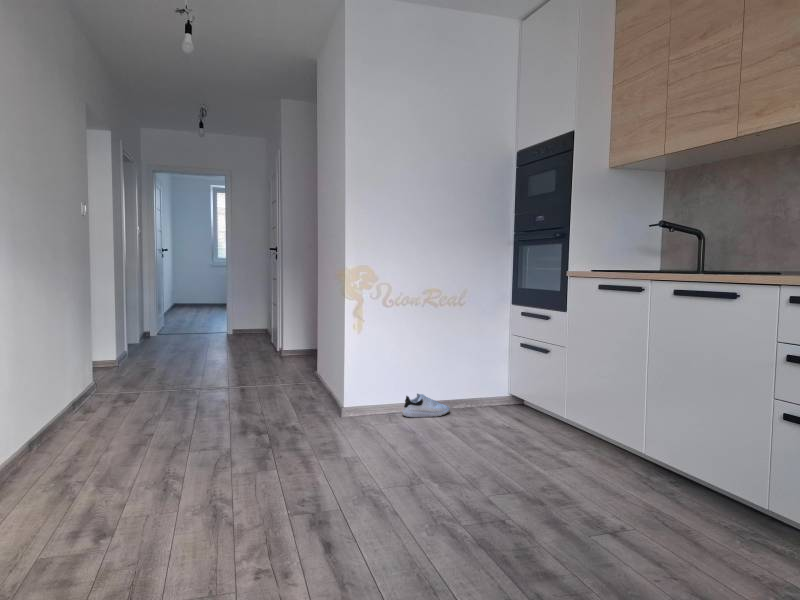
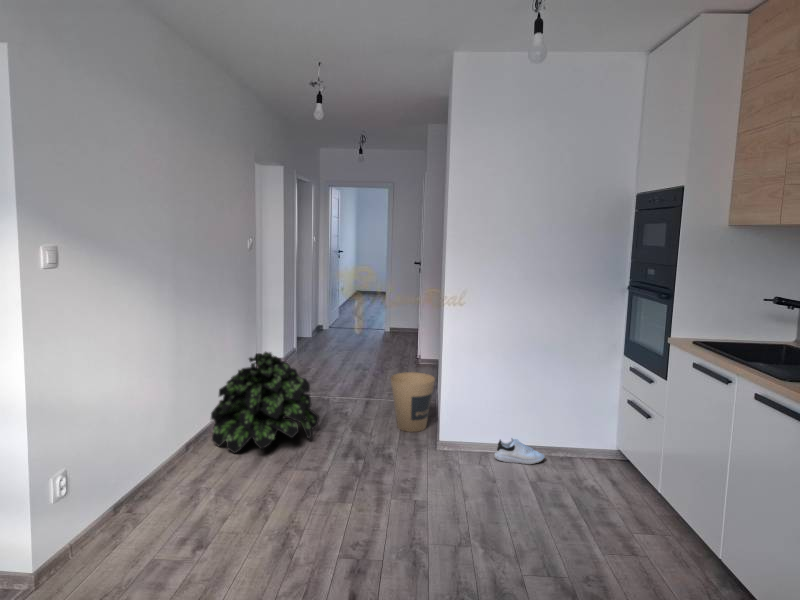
potted plant: none [56,324,200,446] -> present [211,352,319,453]
trash can: none [278,345,326,406] -> present [391,372,435,432]

